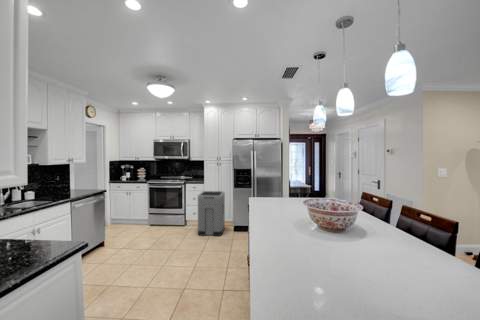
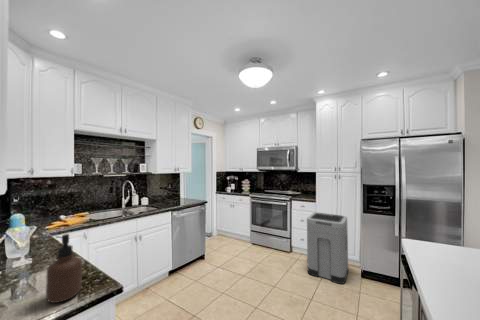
soap dispenser: none [36,209,60,251] -> present [46,234,82,303]

